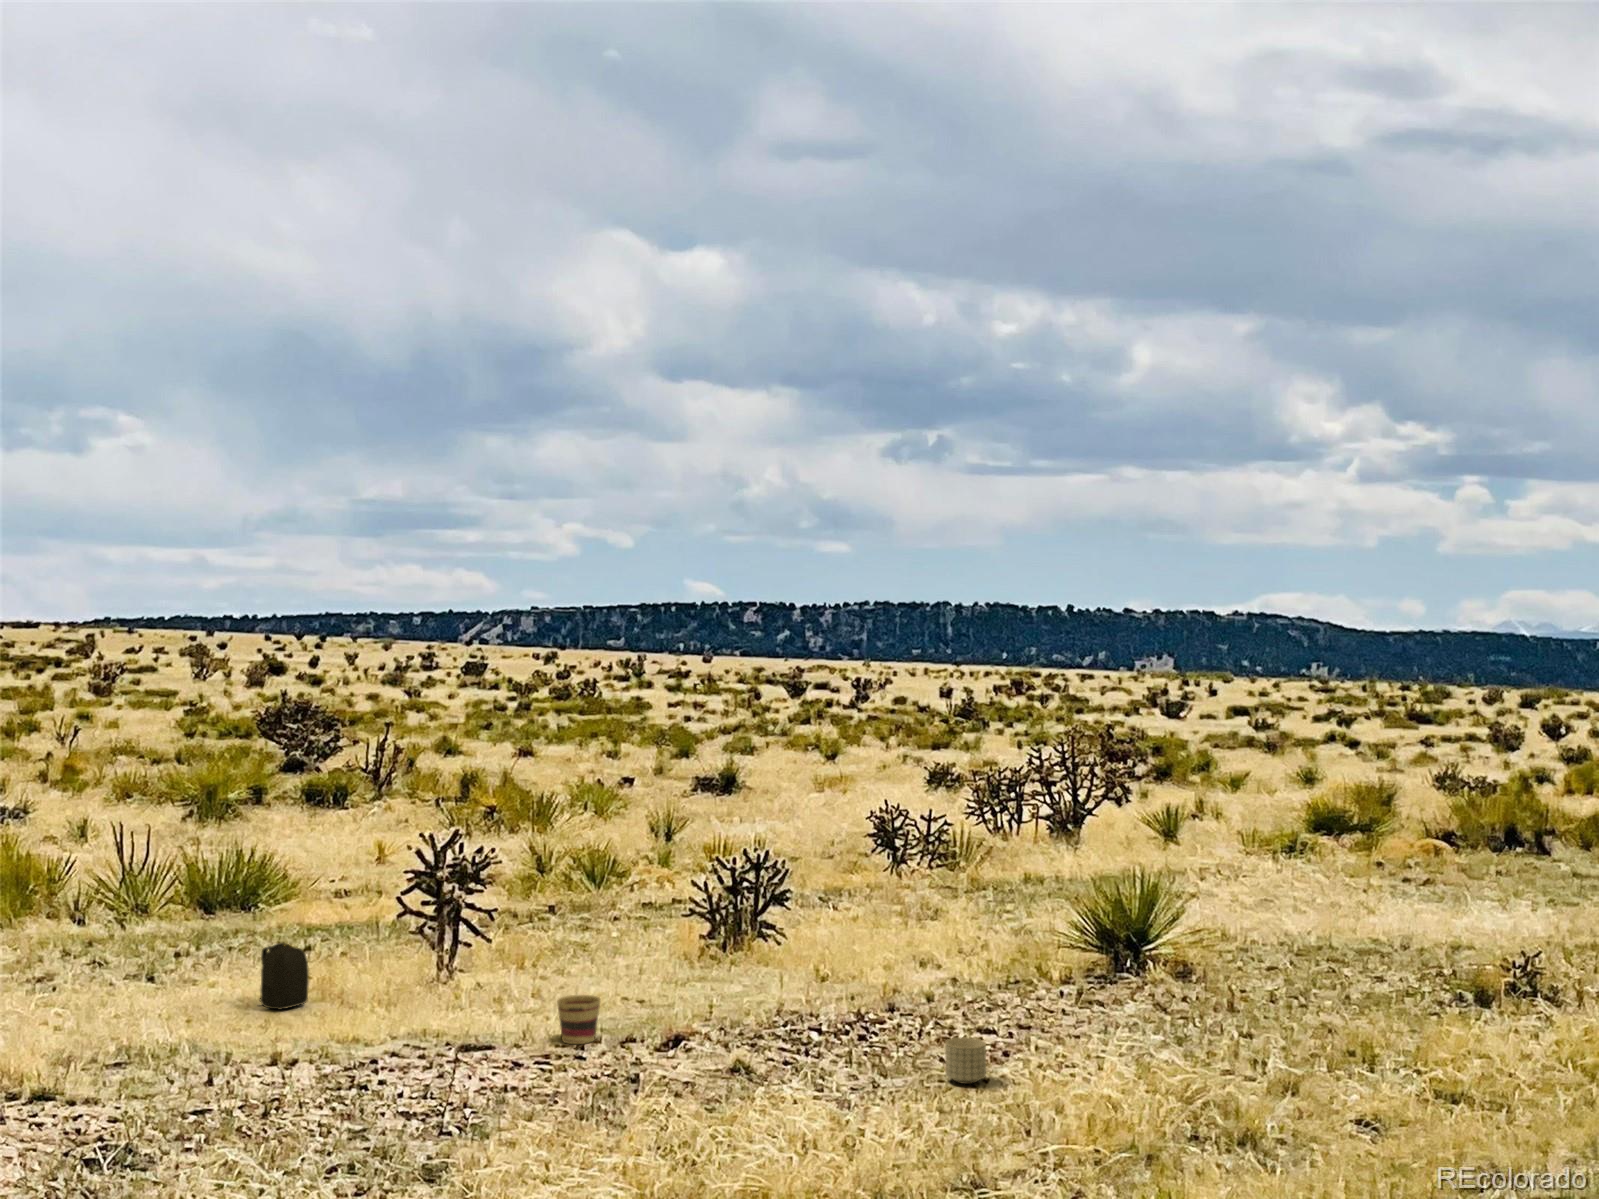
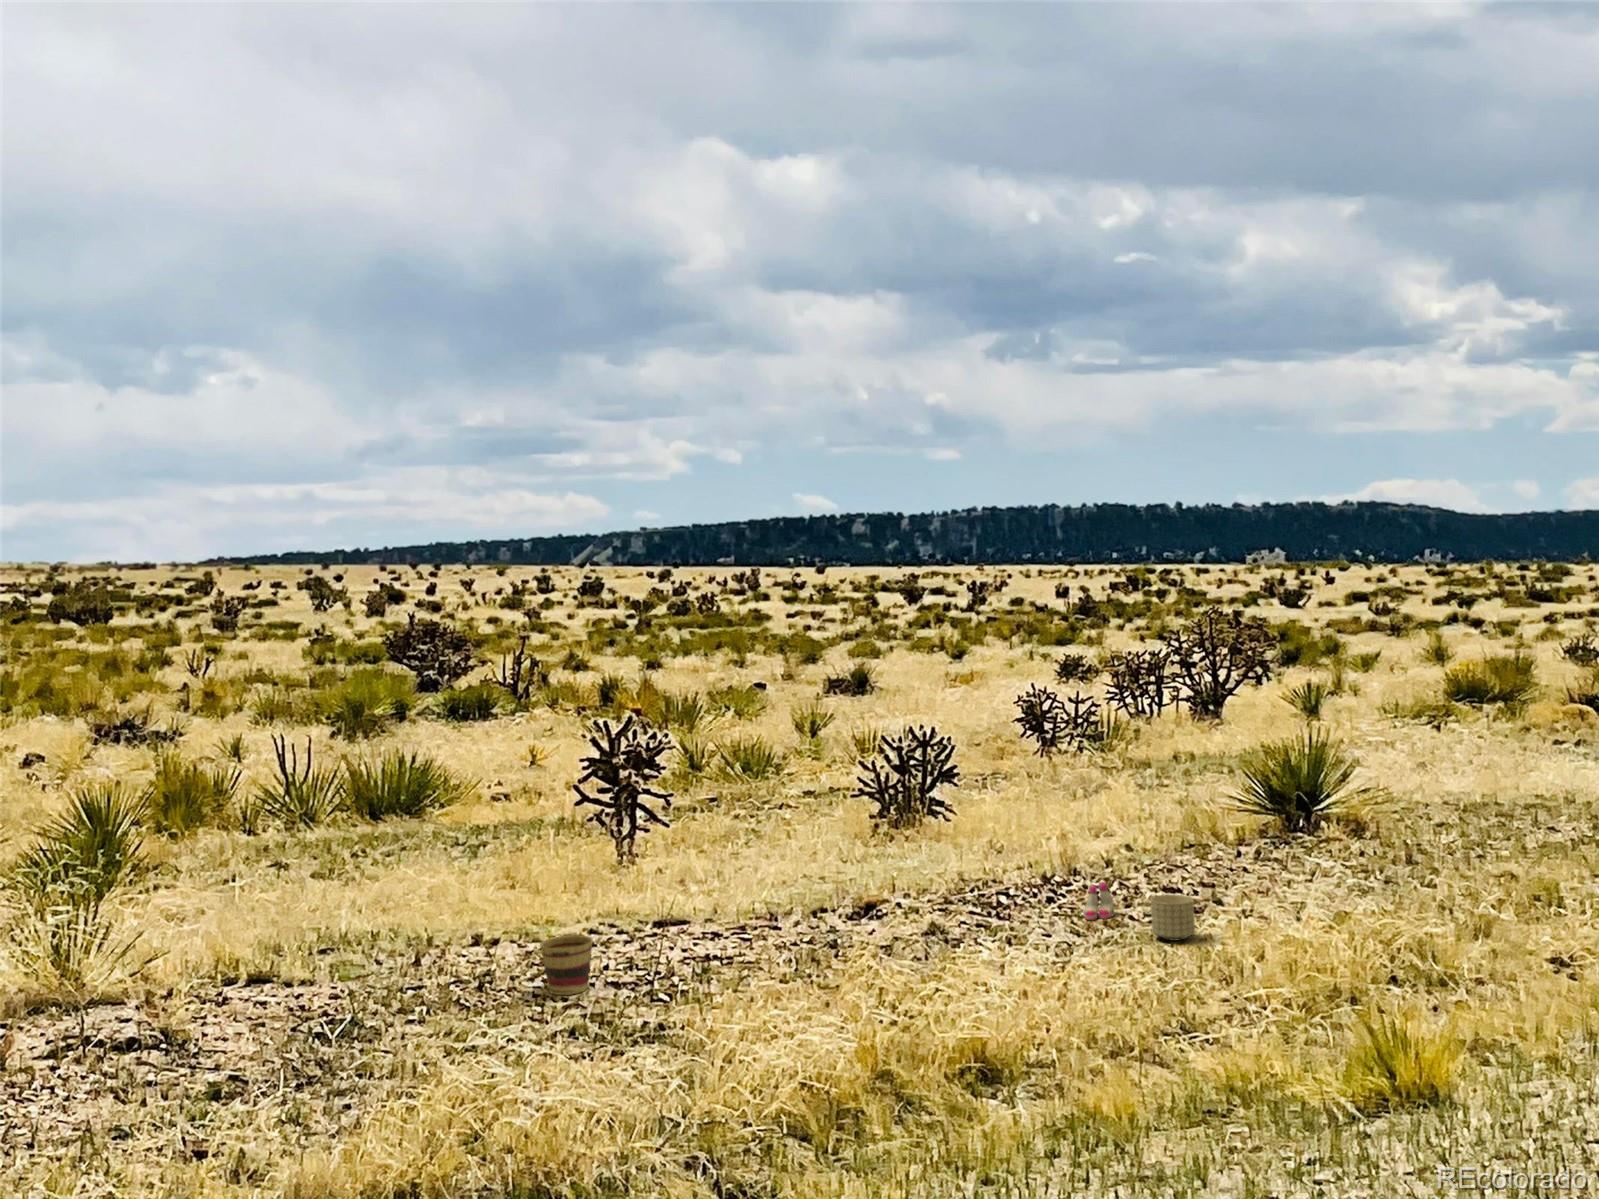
backpack: present [260,942,309,1010] -> none [453,830,501,894]
basket: present [557,995,601,1044] -> present [540,935,593,995]
boots: none [885,1021,916,1060] -> present [1083,882,1114,920]

